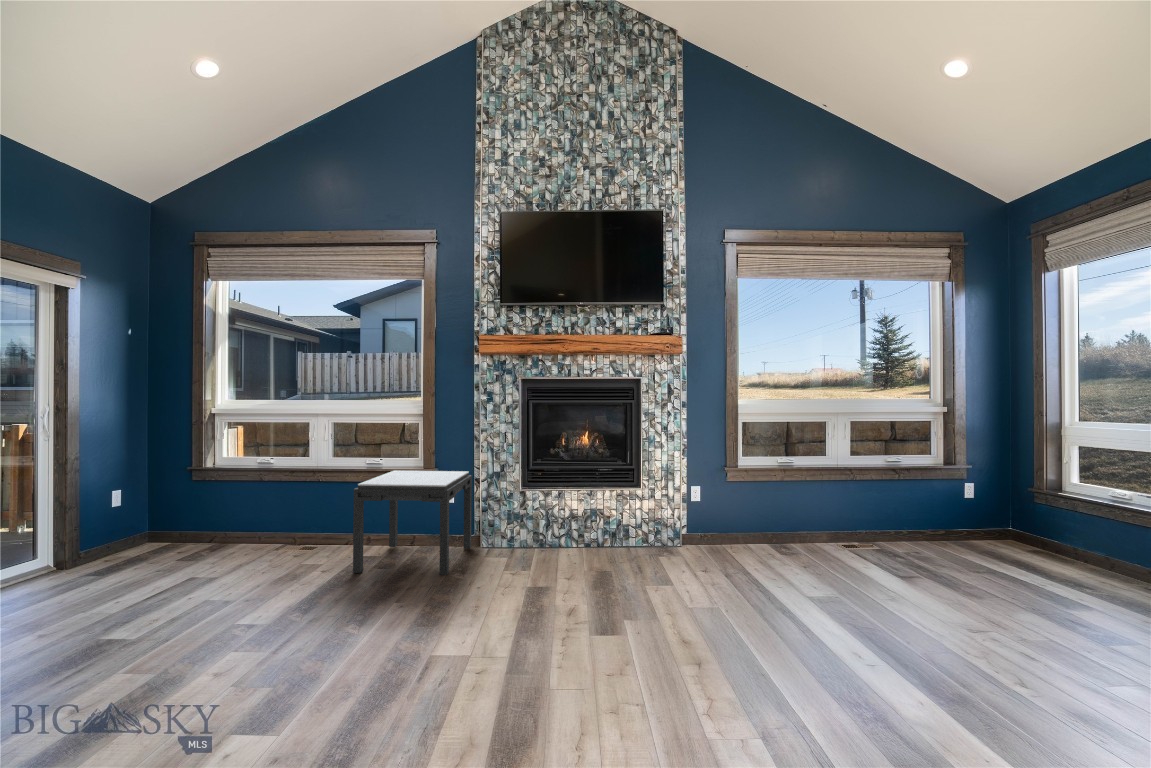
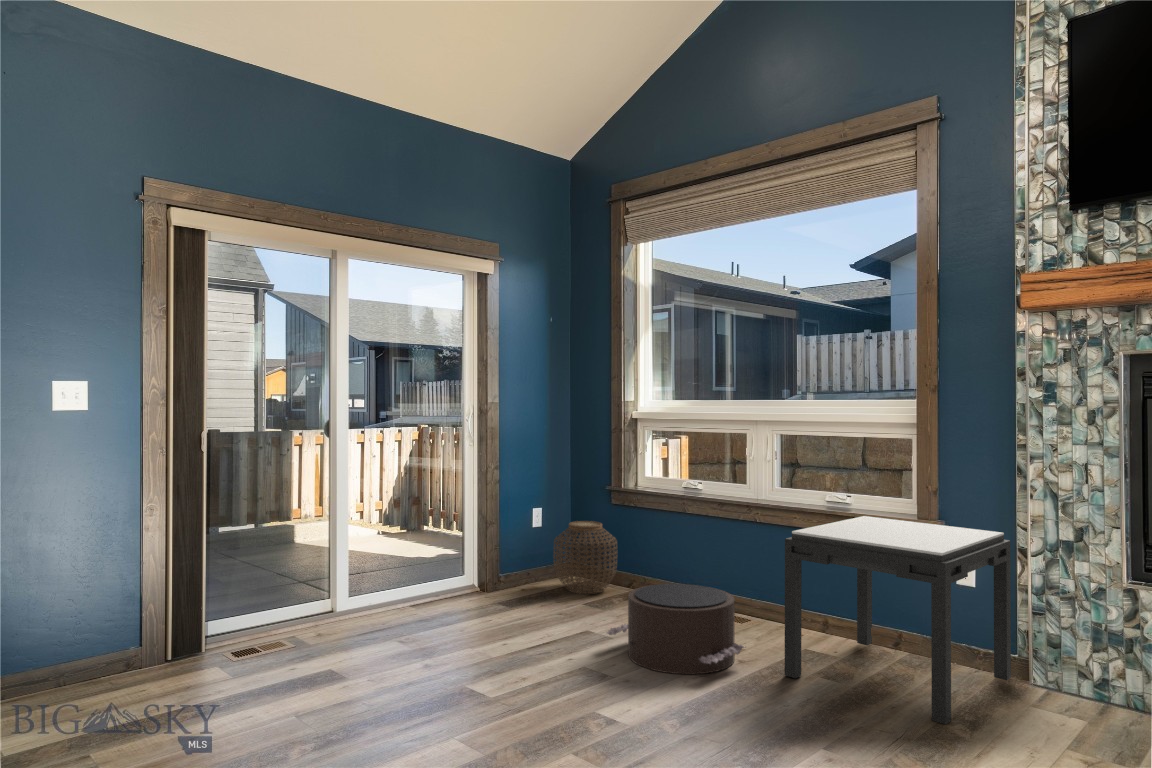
woven basket: none [139,498,201,557] -> present [553,521,617,594]
pouf: none [216,529,327,590] -> present [607,584,745,674]

